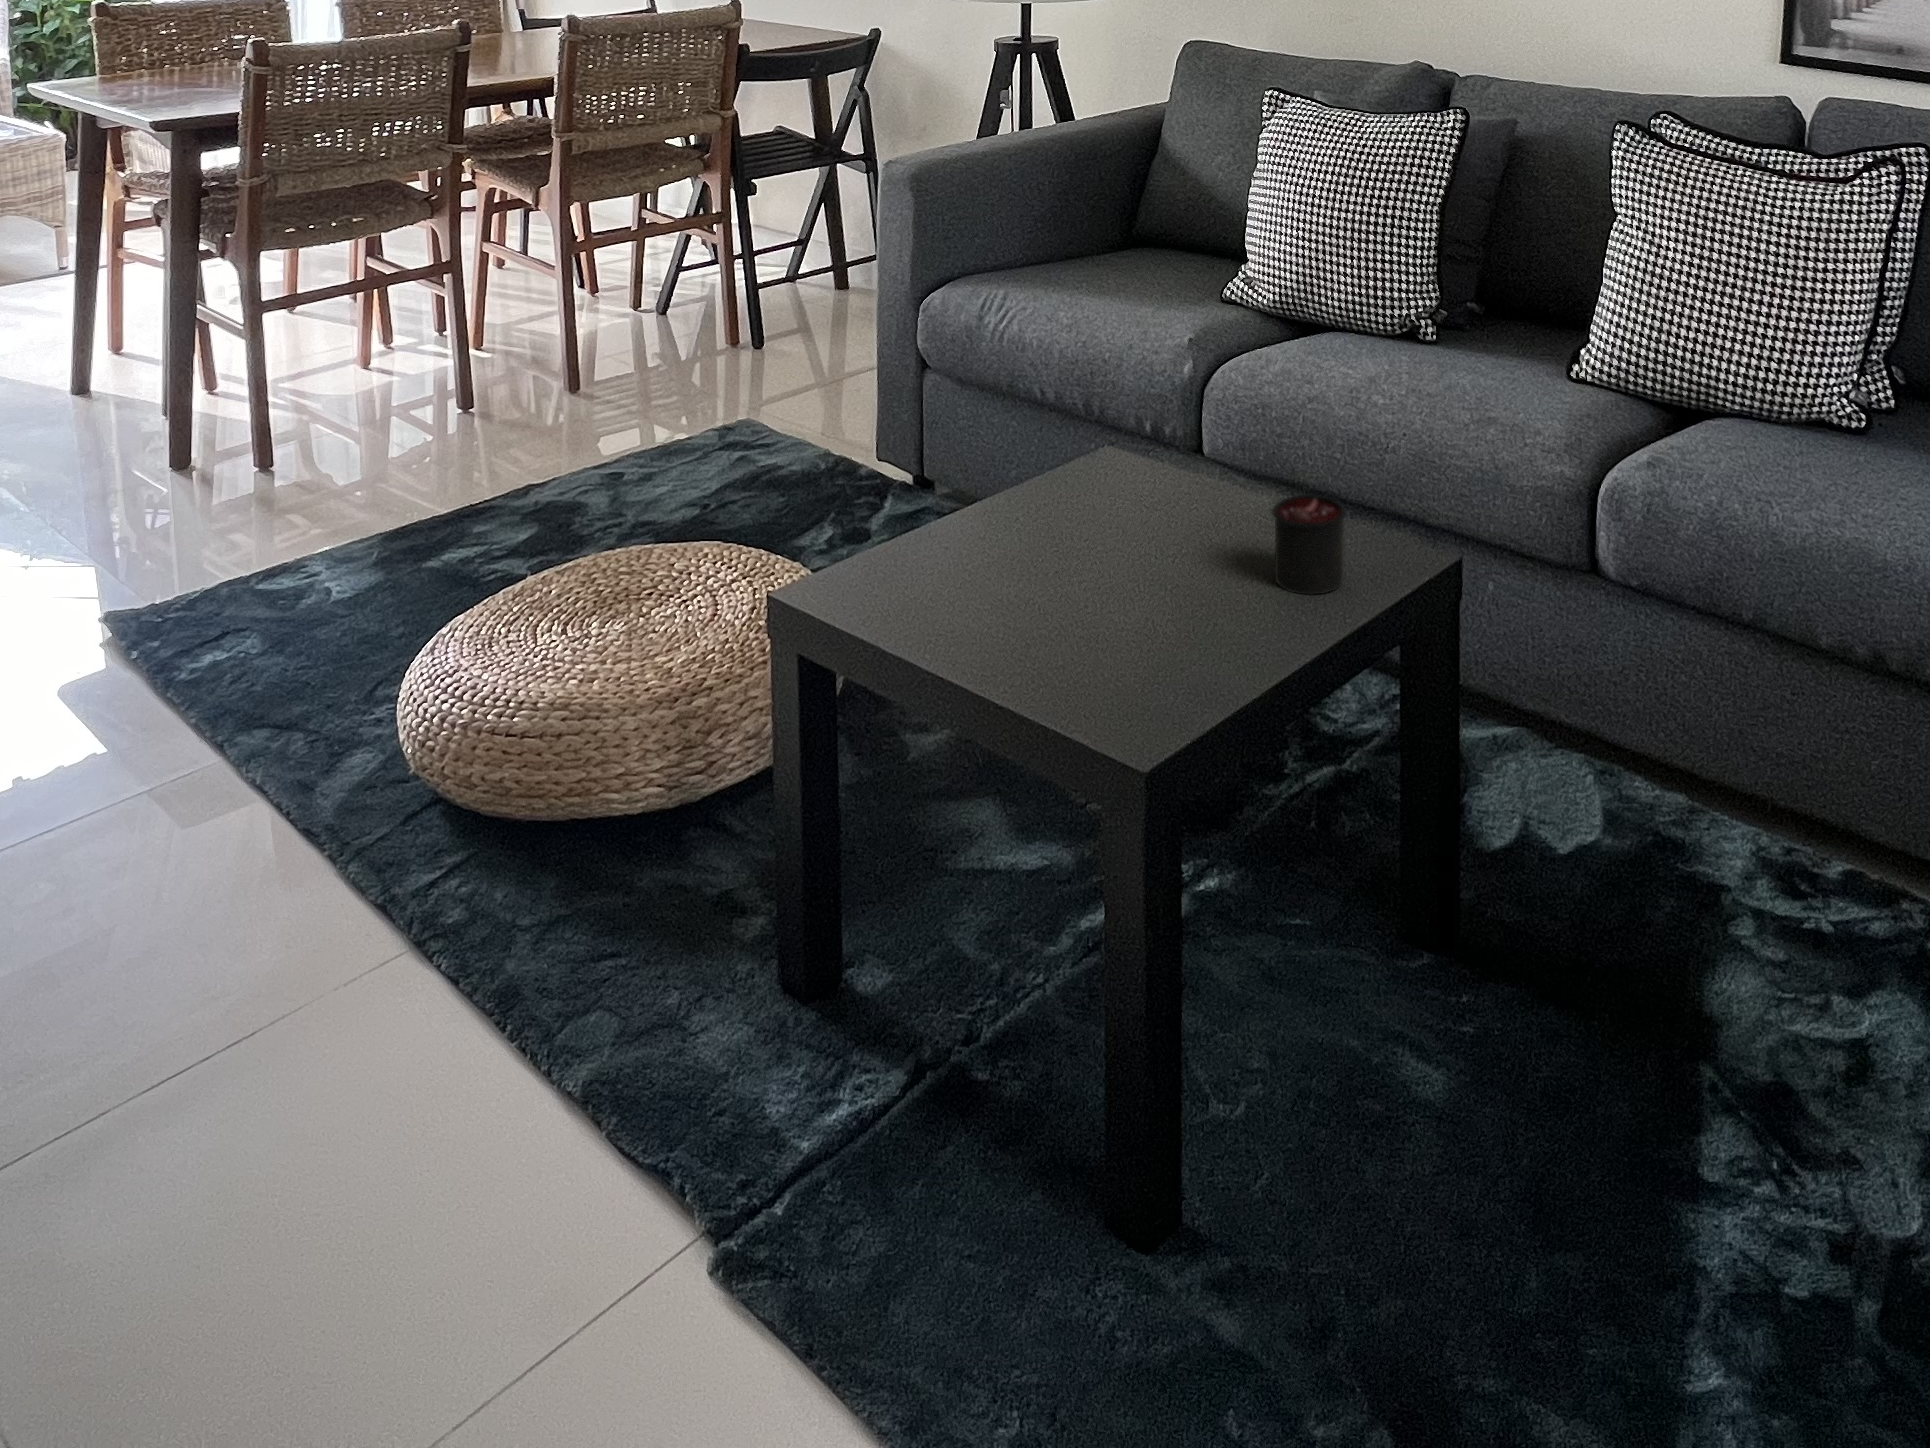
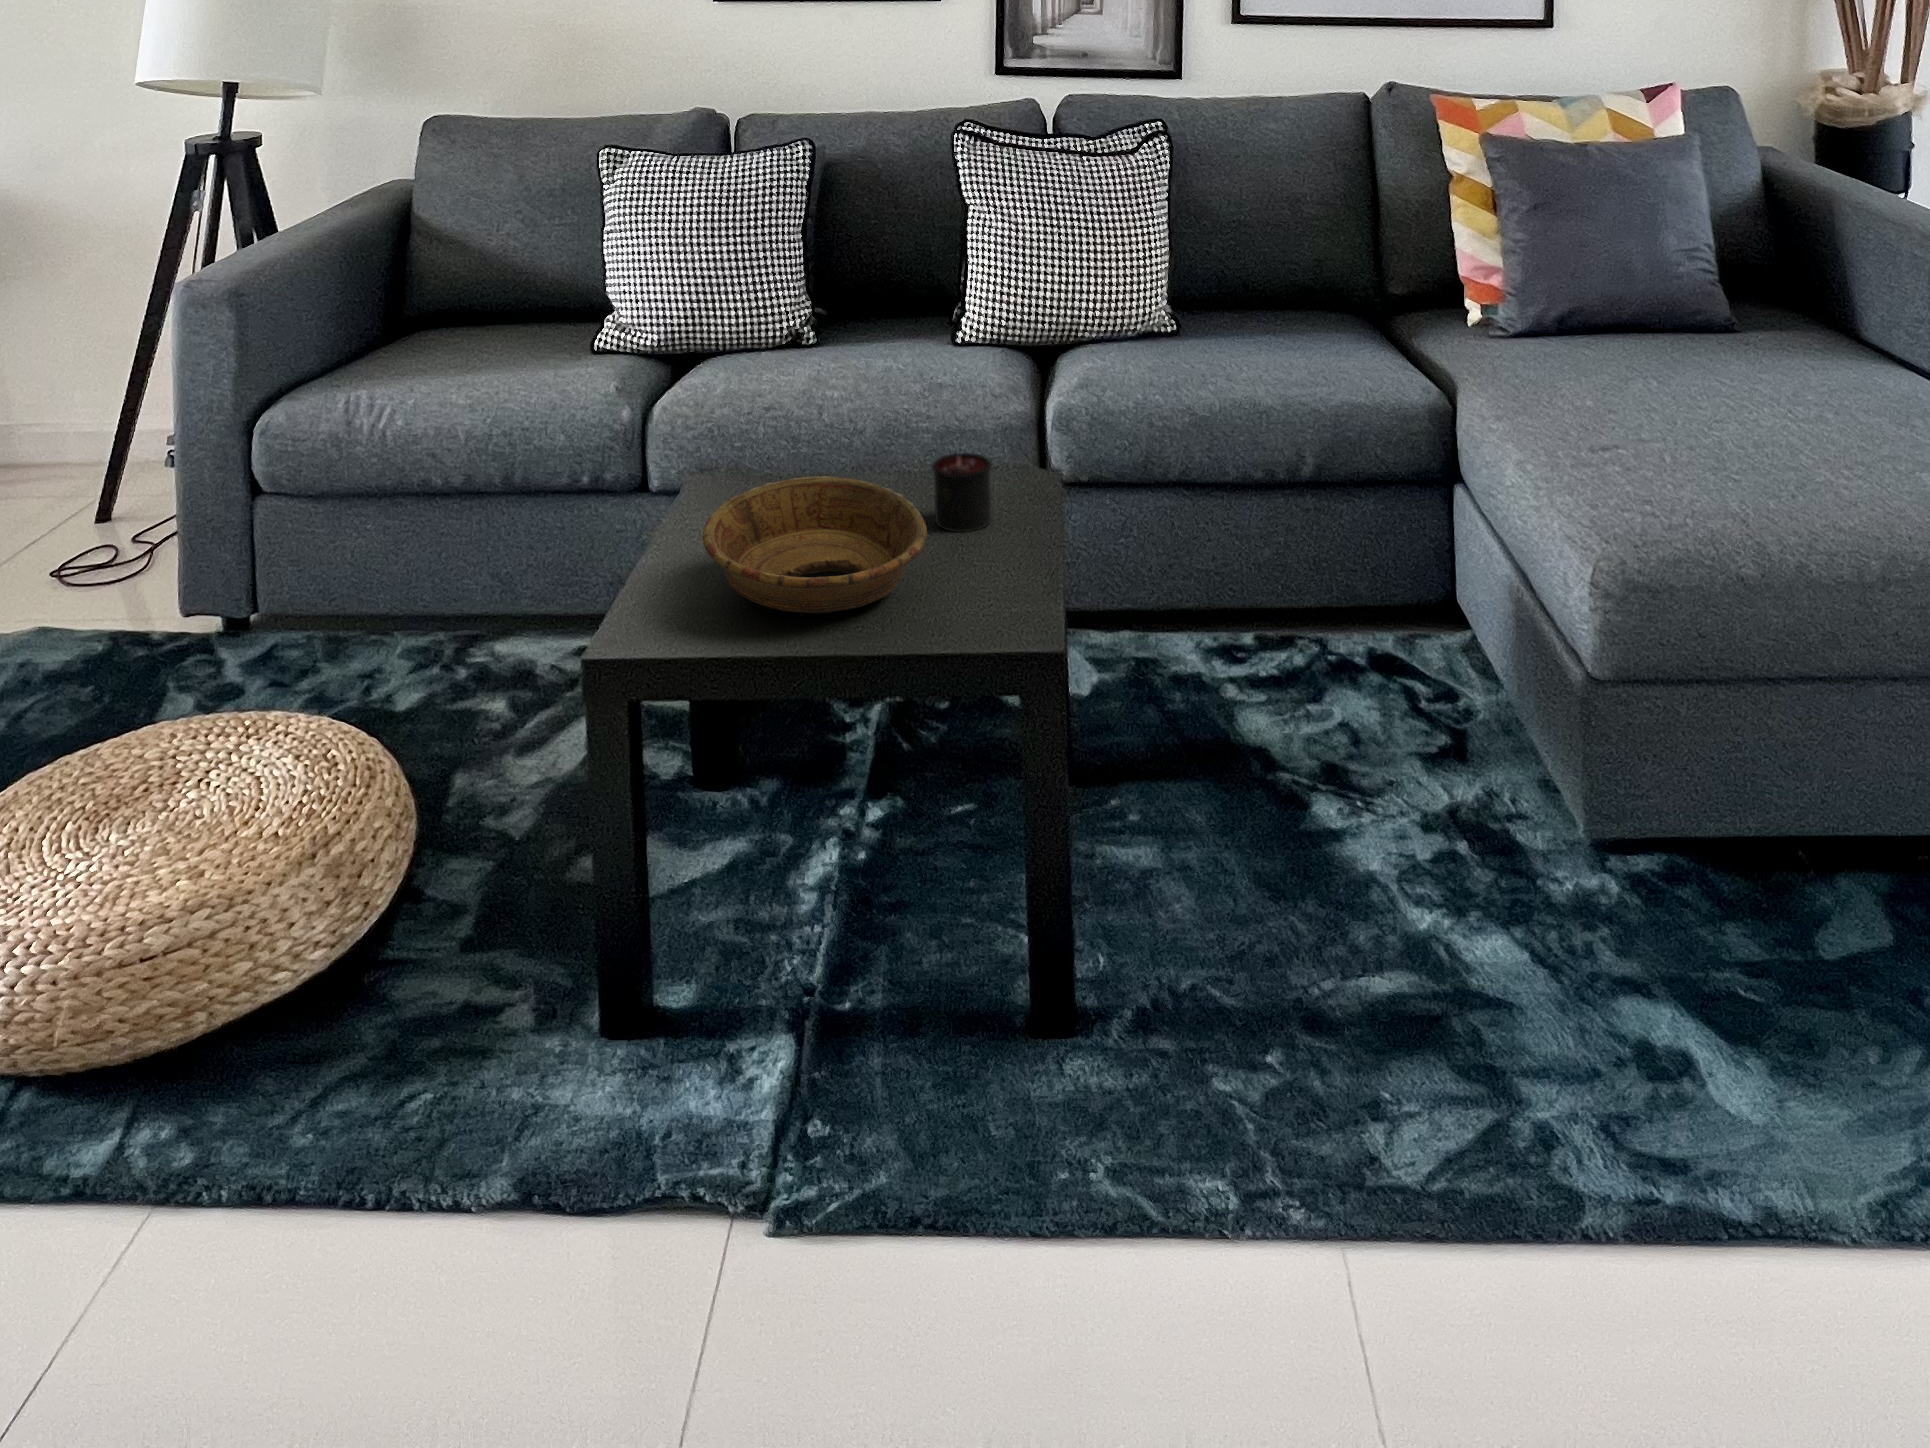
decorative bowl: none [923,468,1179,633] -> present [702,476,927,616]

